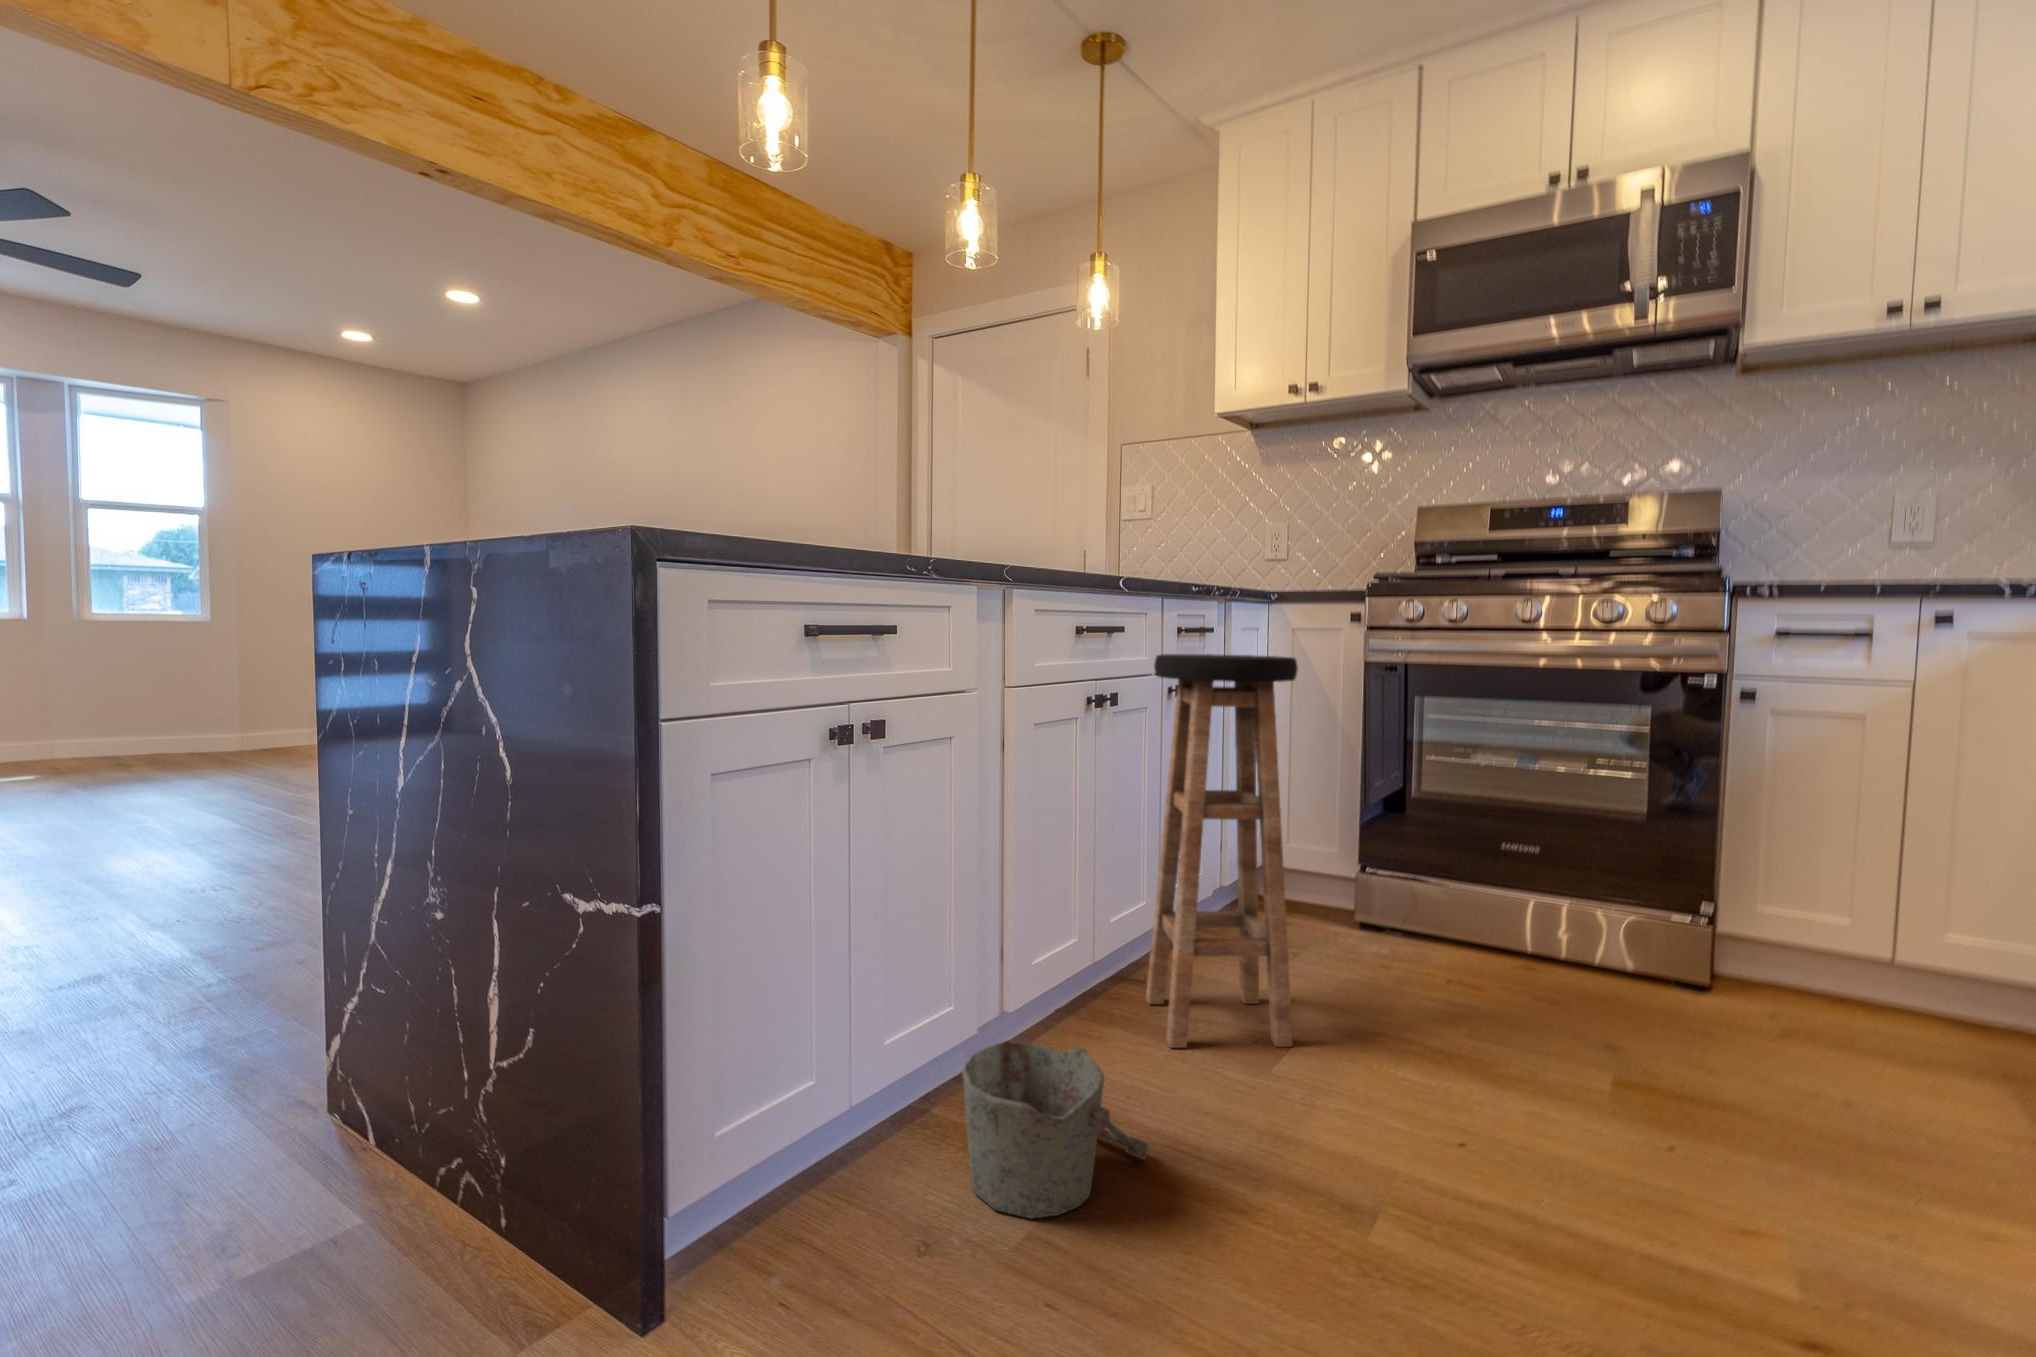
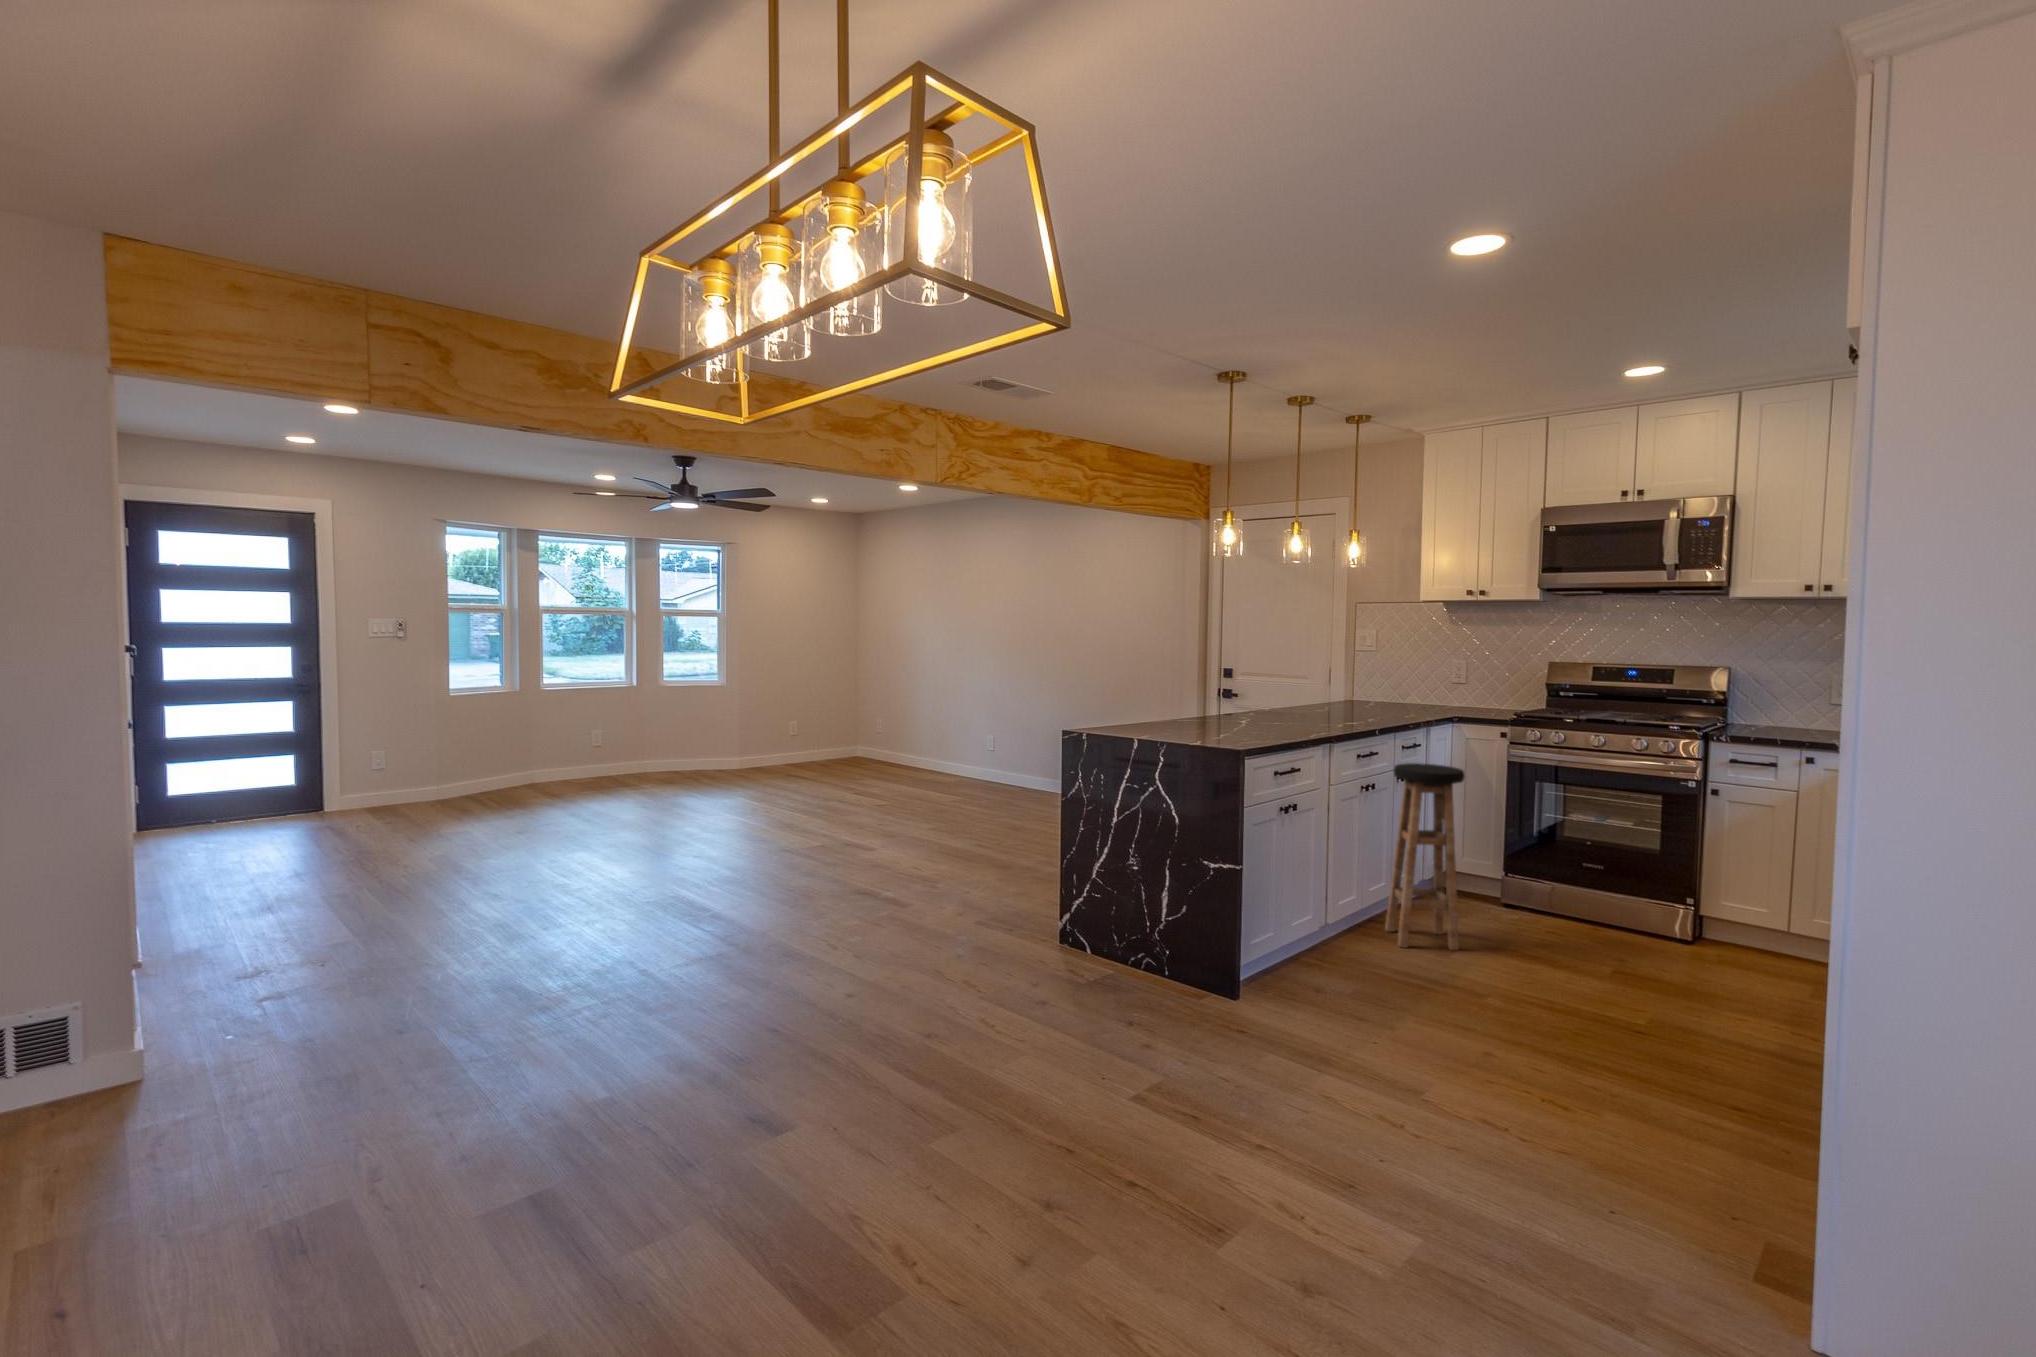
bucket: present [962,1041,1149,1218] -> none [1321,929,1395,988]

